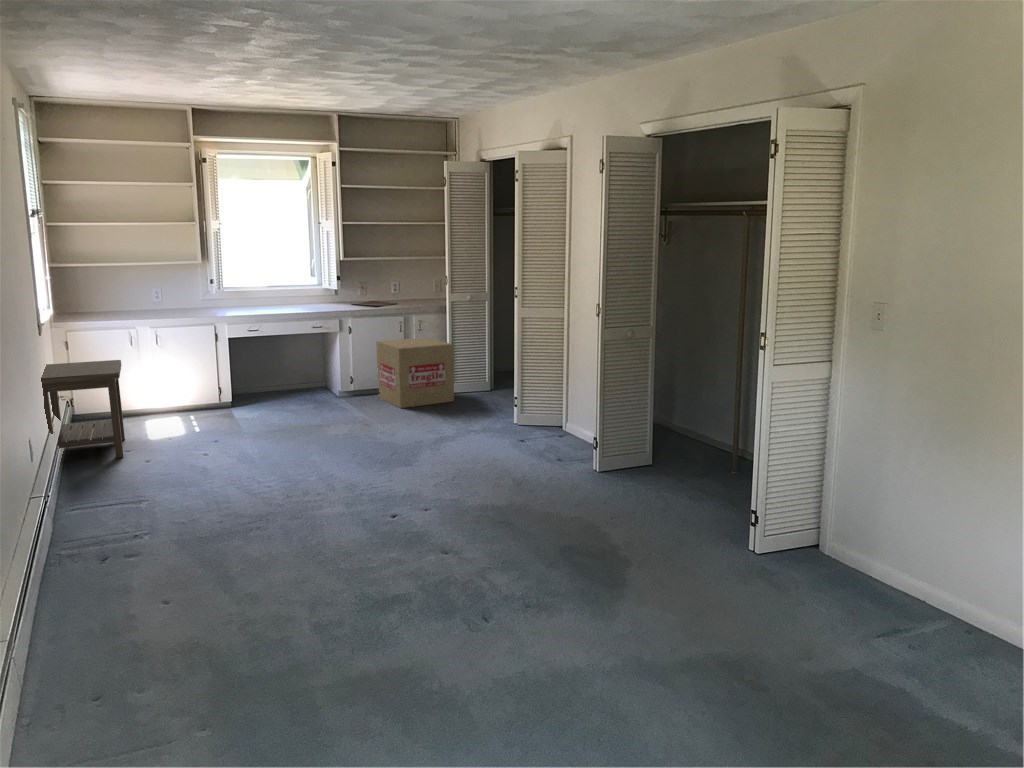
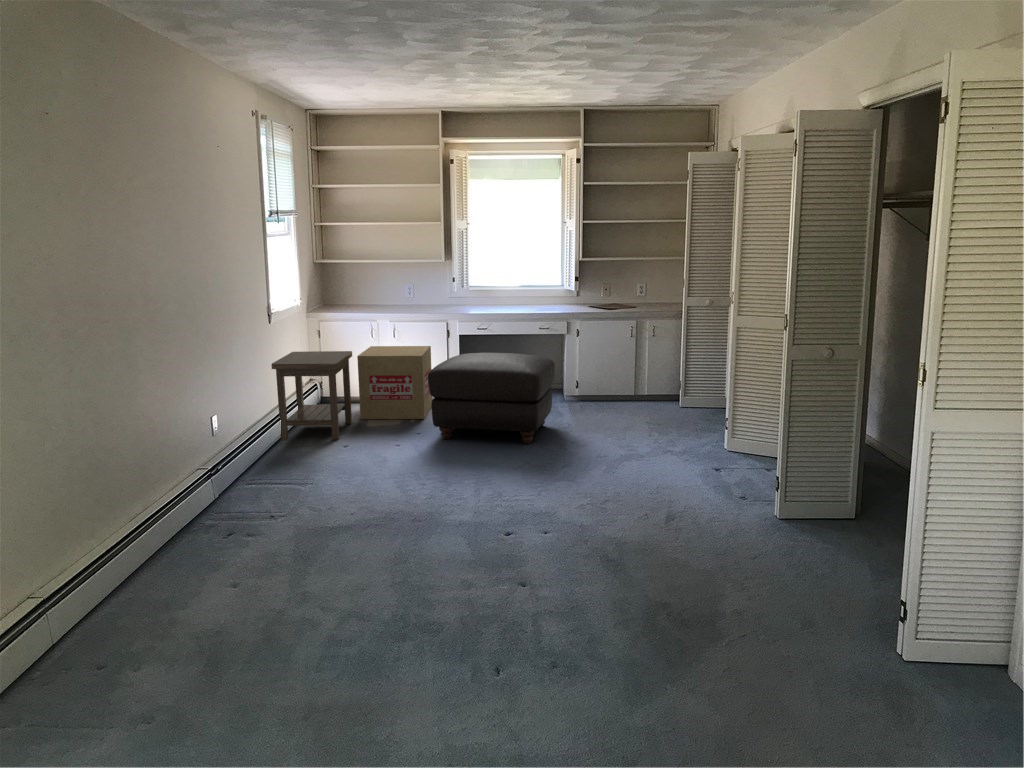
cardboard box: present [376,338,454,408] -> present [357,346,432,419]
ottoman: none [227,352,349,443] -> present [428,353,555,444]

